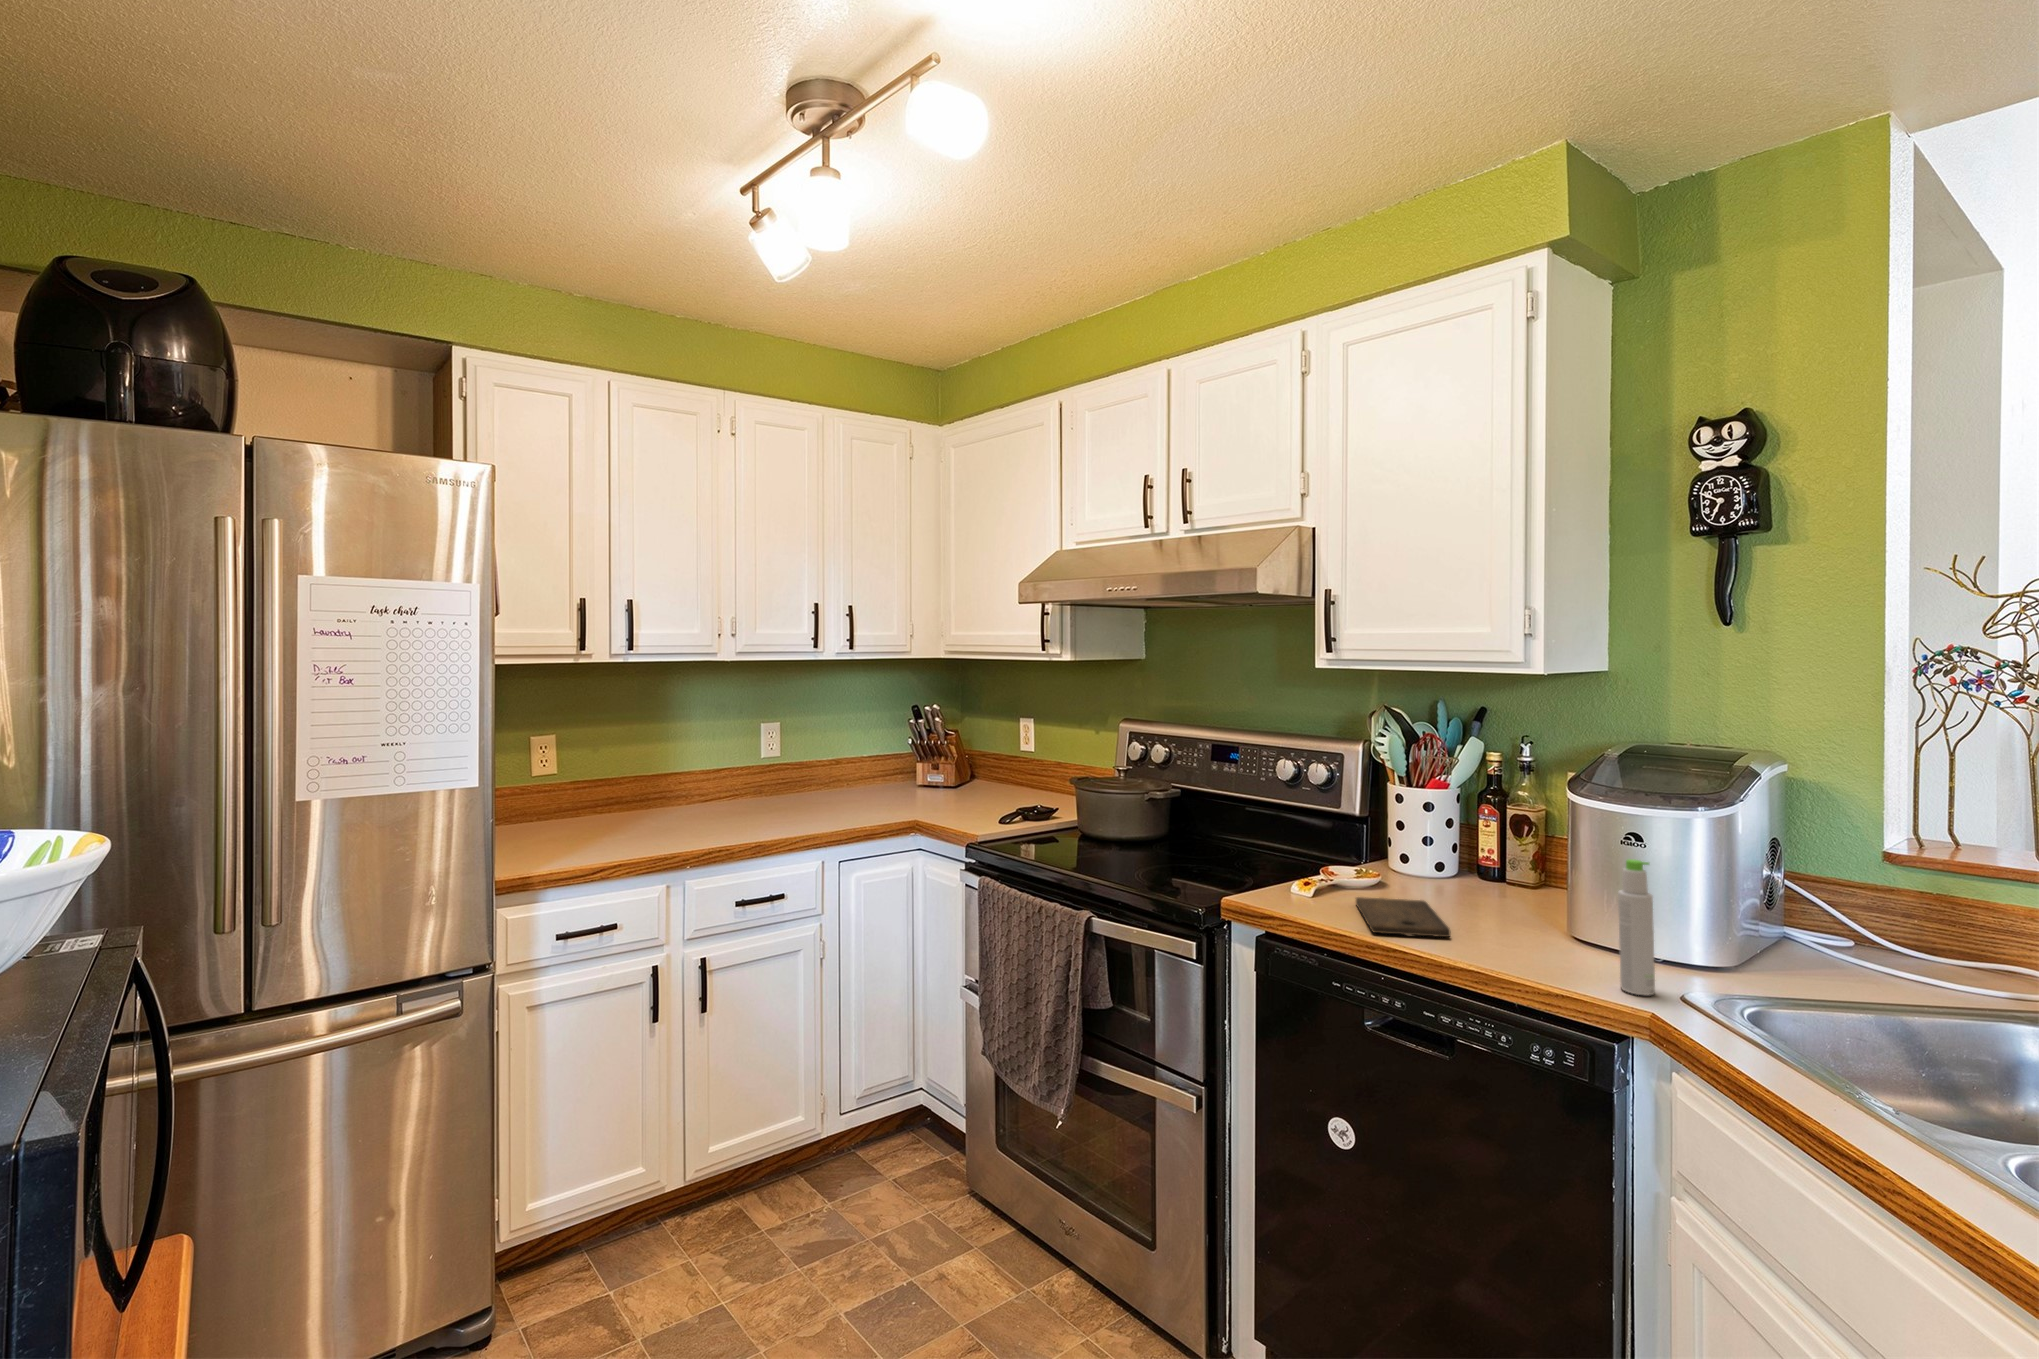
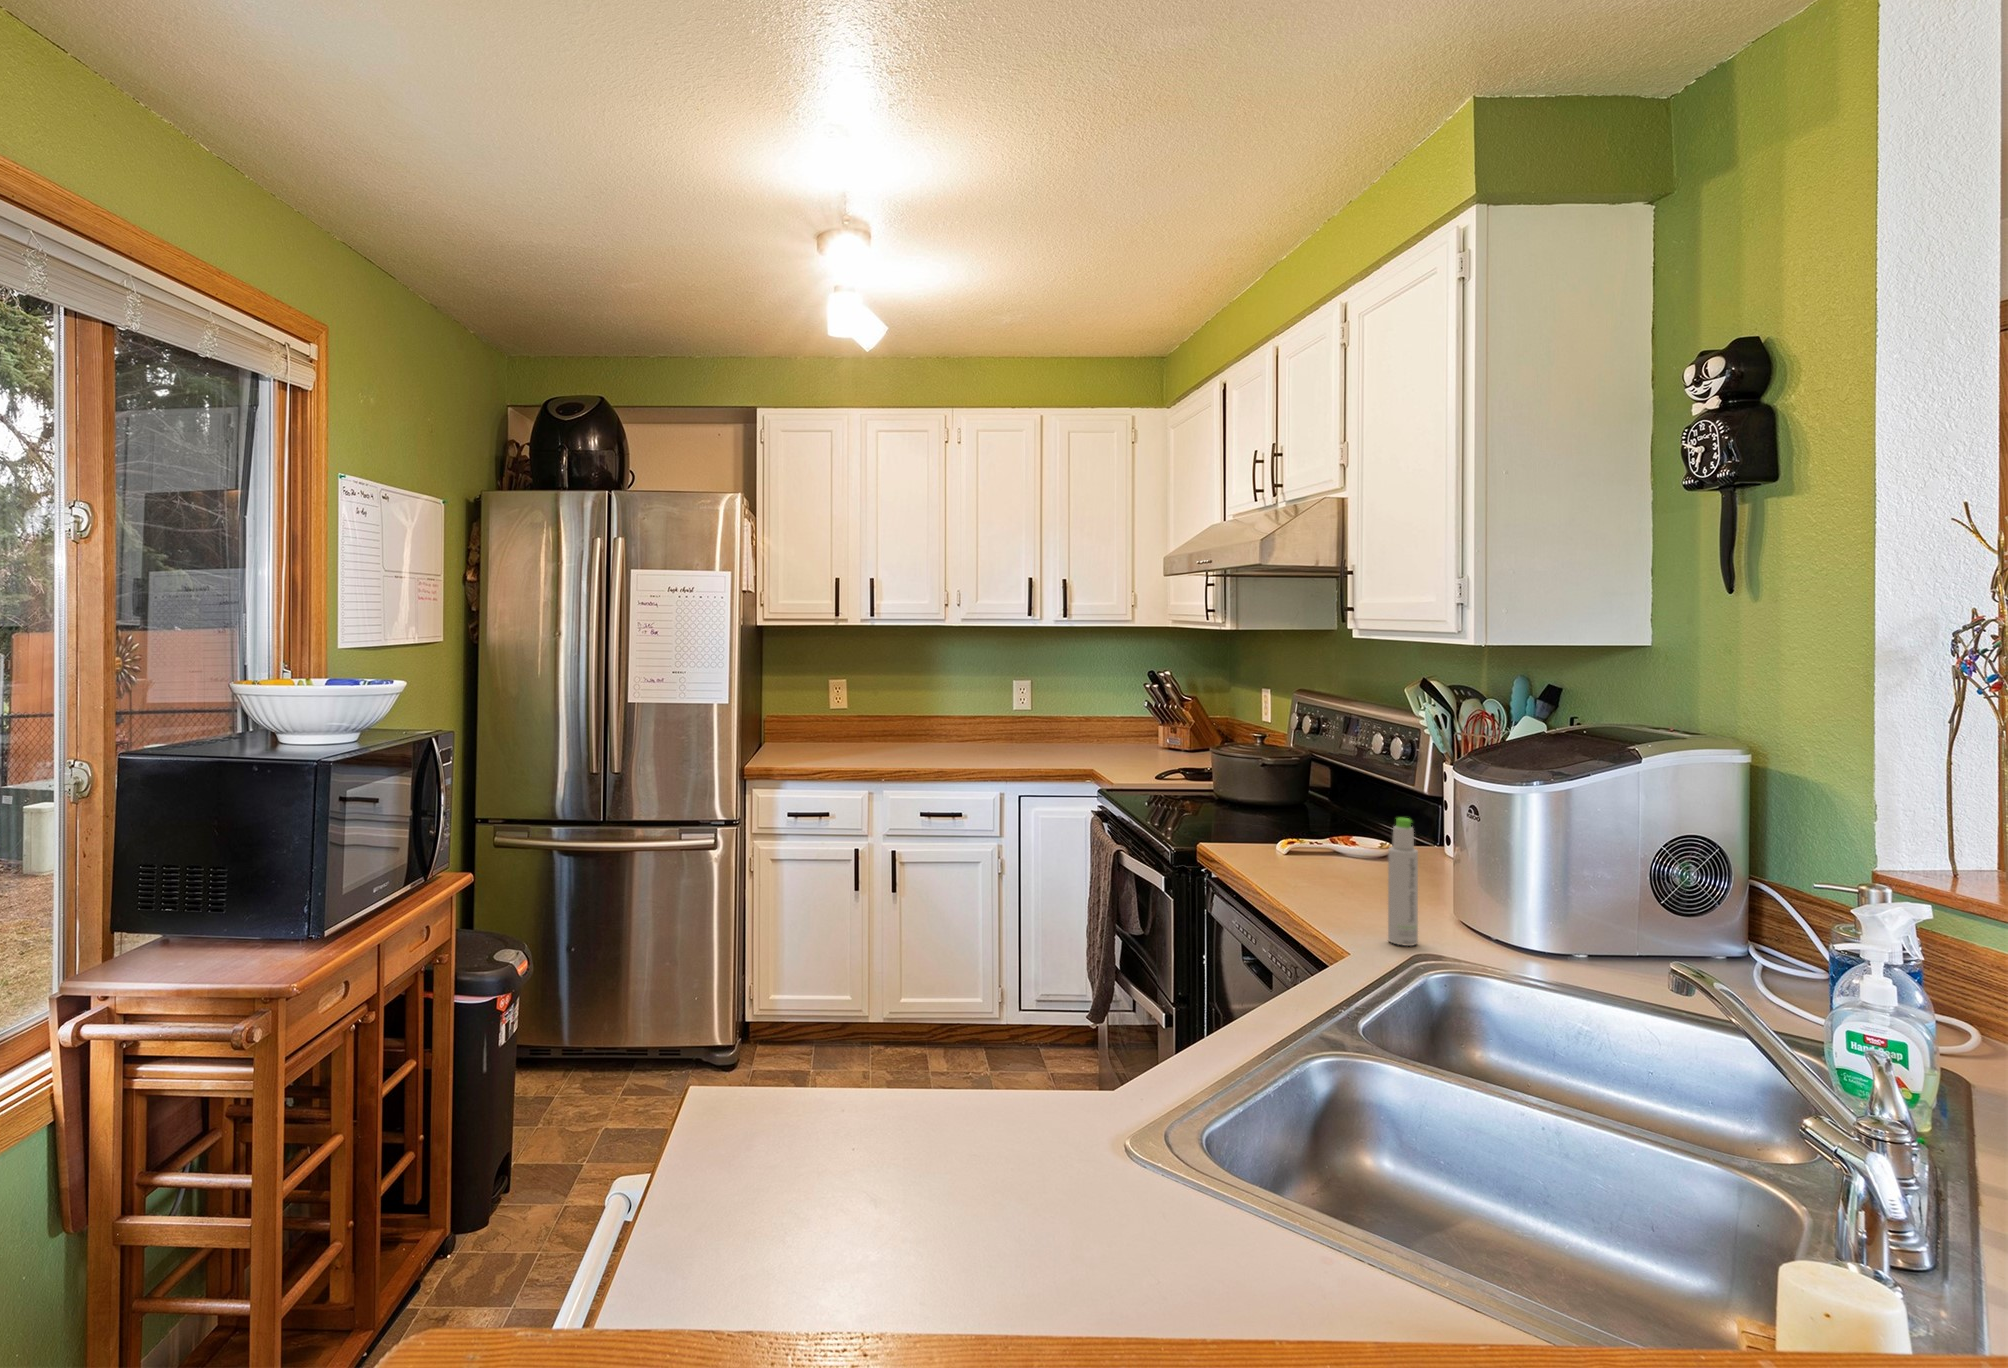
cutting board: present [1356,897,1451,937] -> none [1283,859,1396,892]

